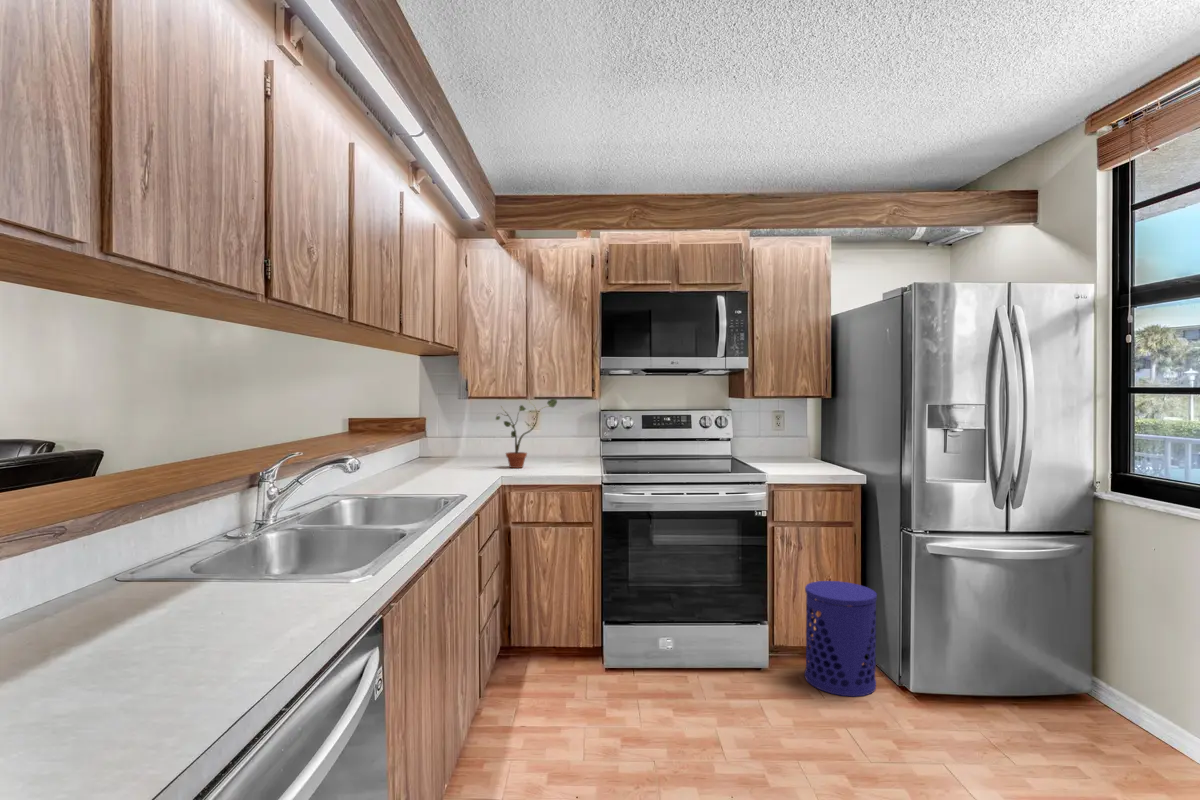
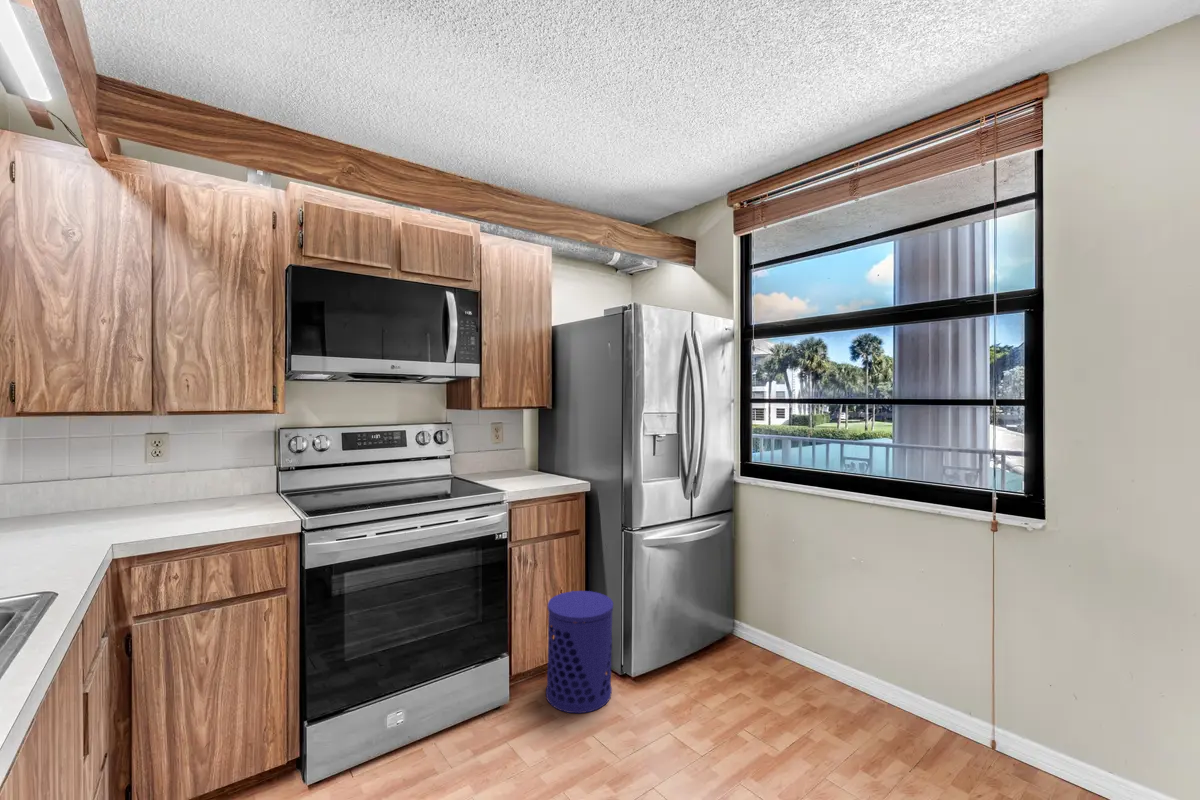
potted plant: present [496,399,557,468] -> none [89,411,214,525]

